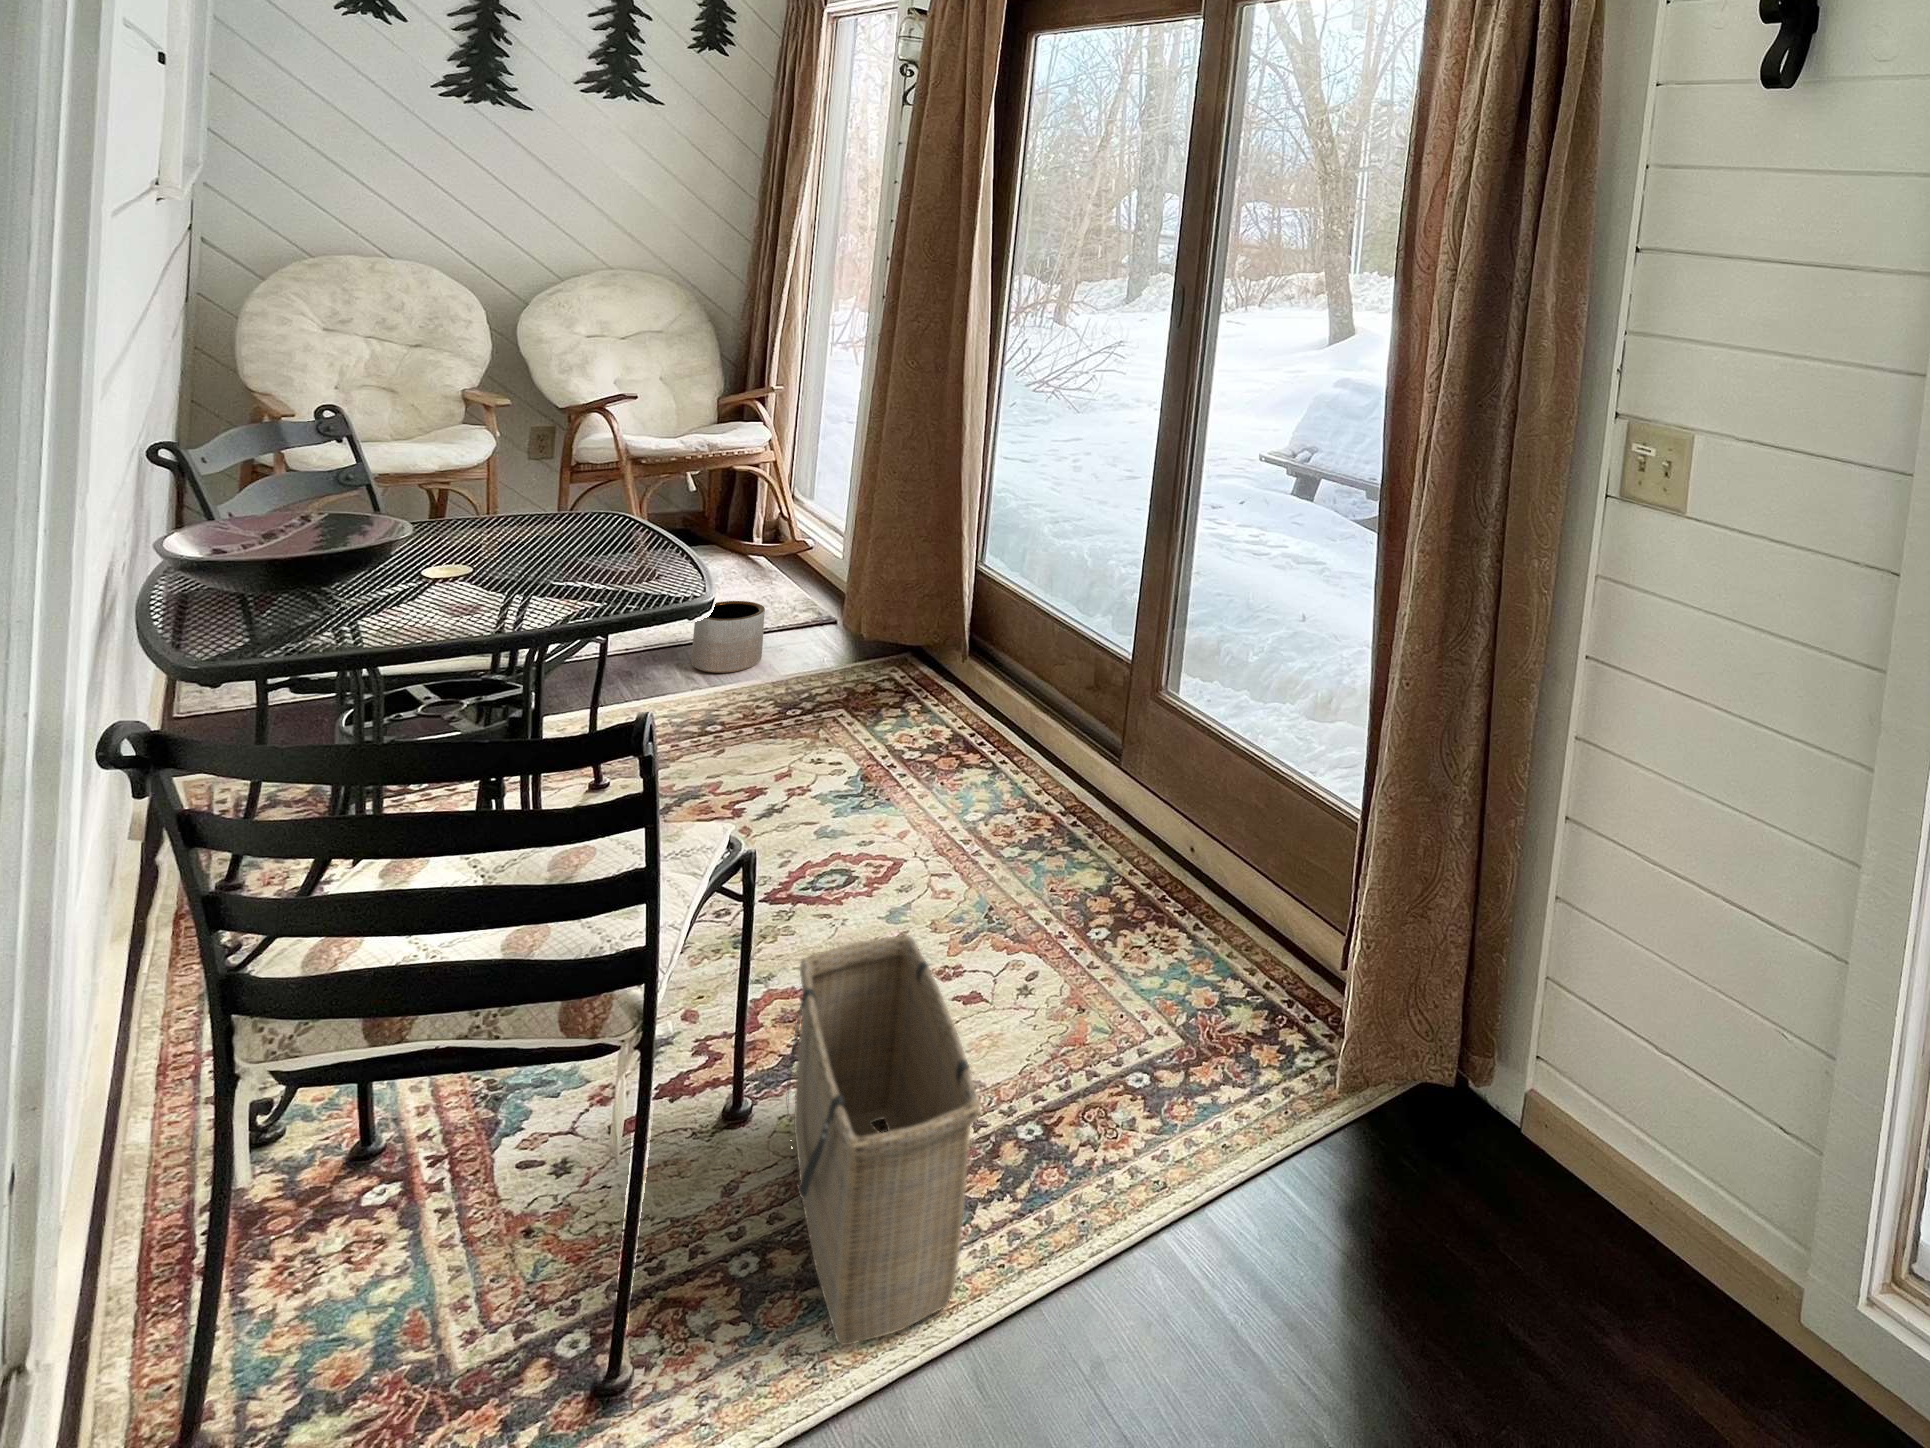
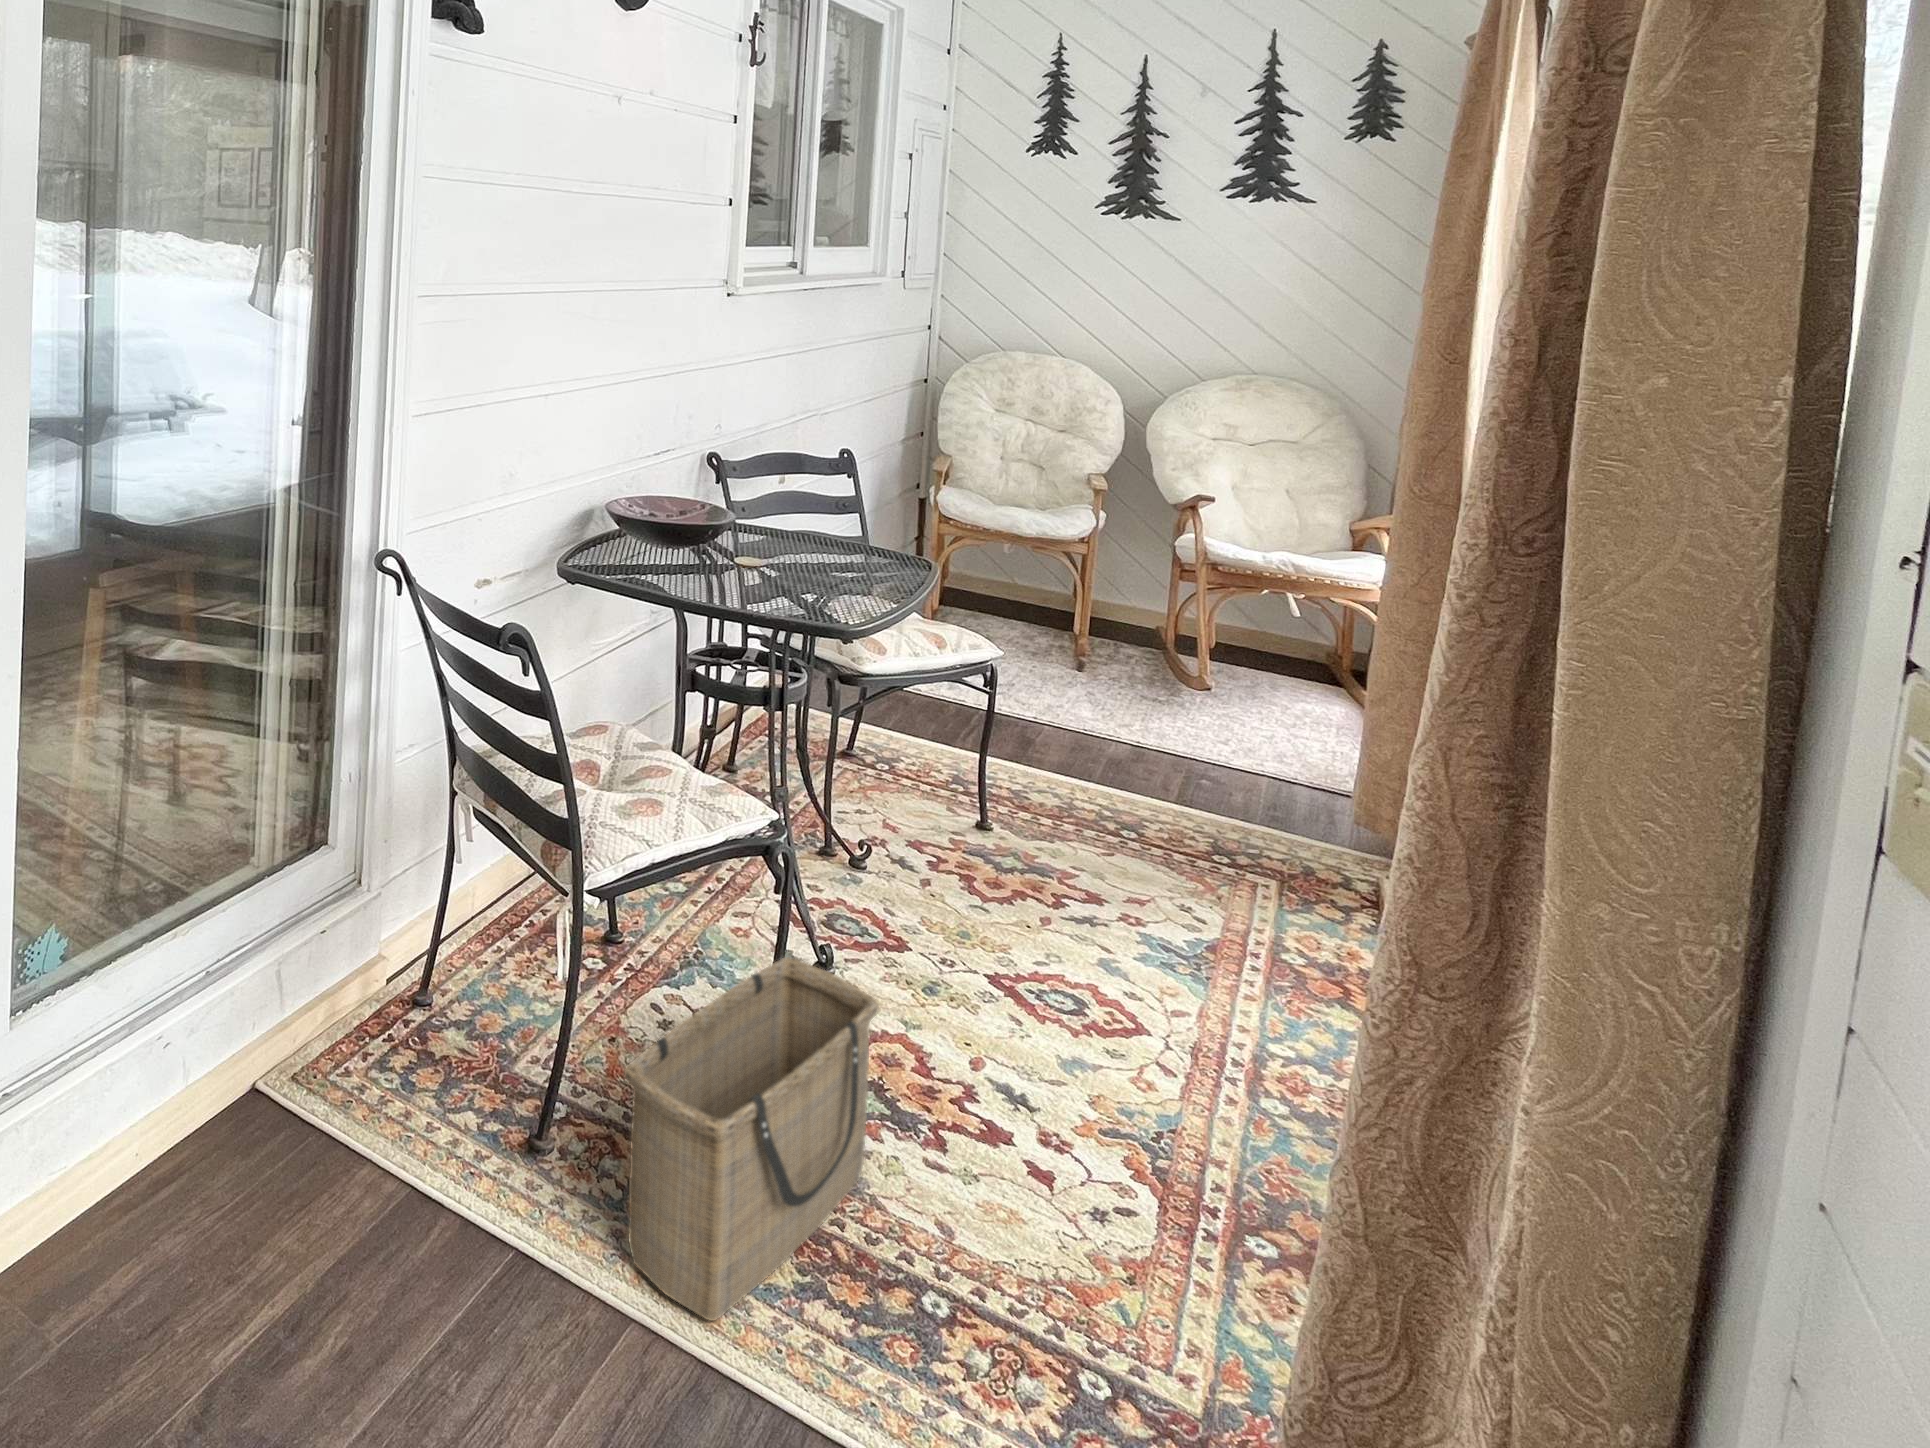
planter: present [691,601,765,673] -> none [1172,719,1254,802]

